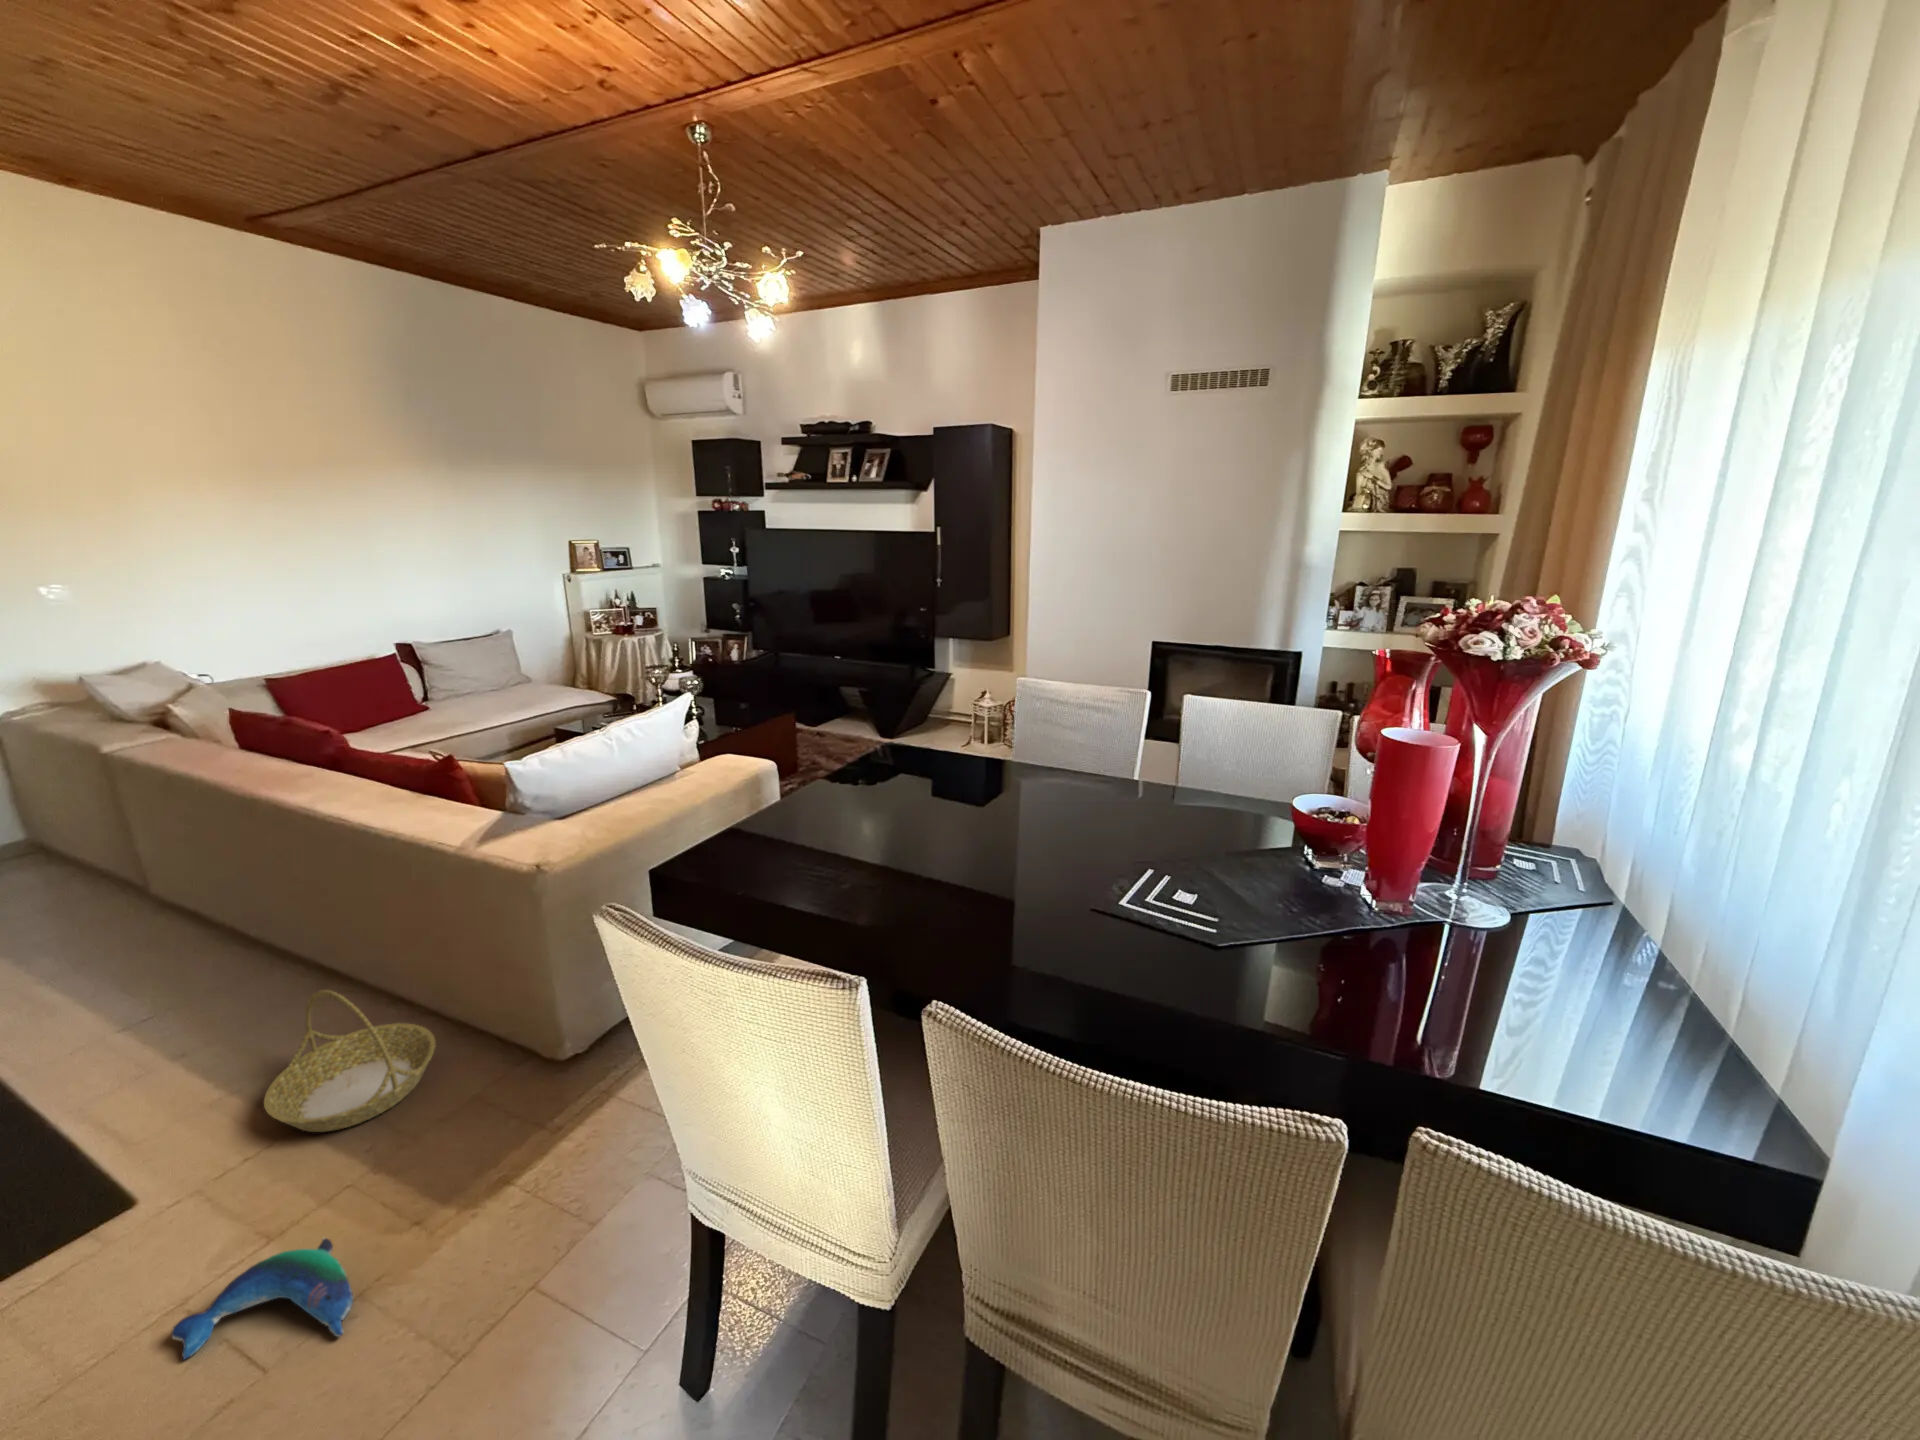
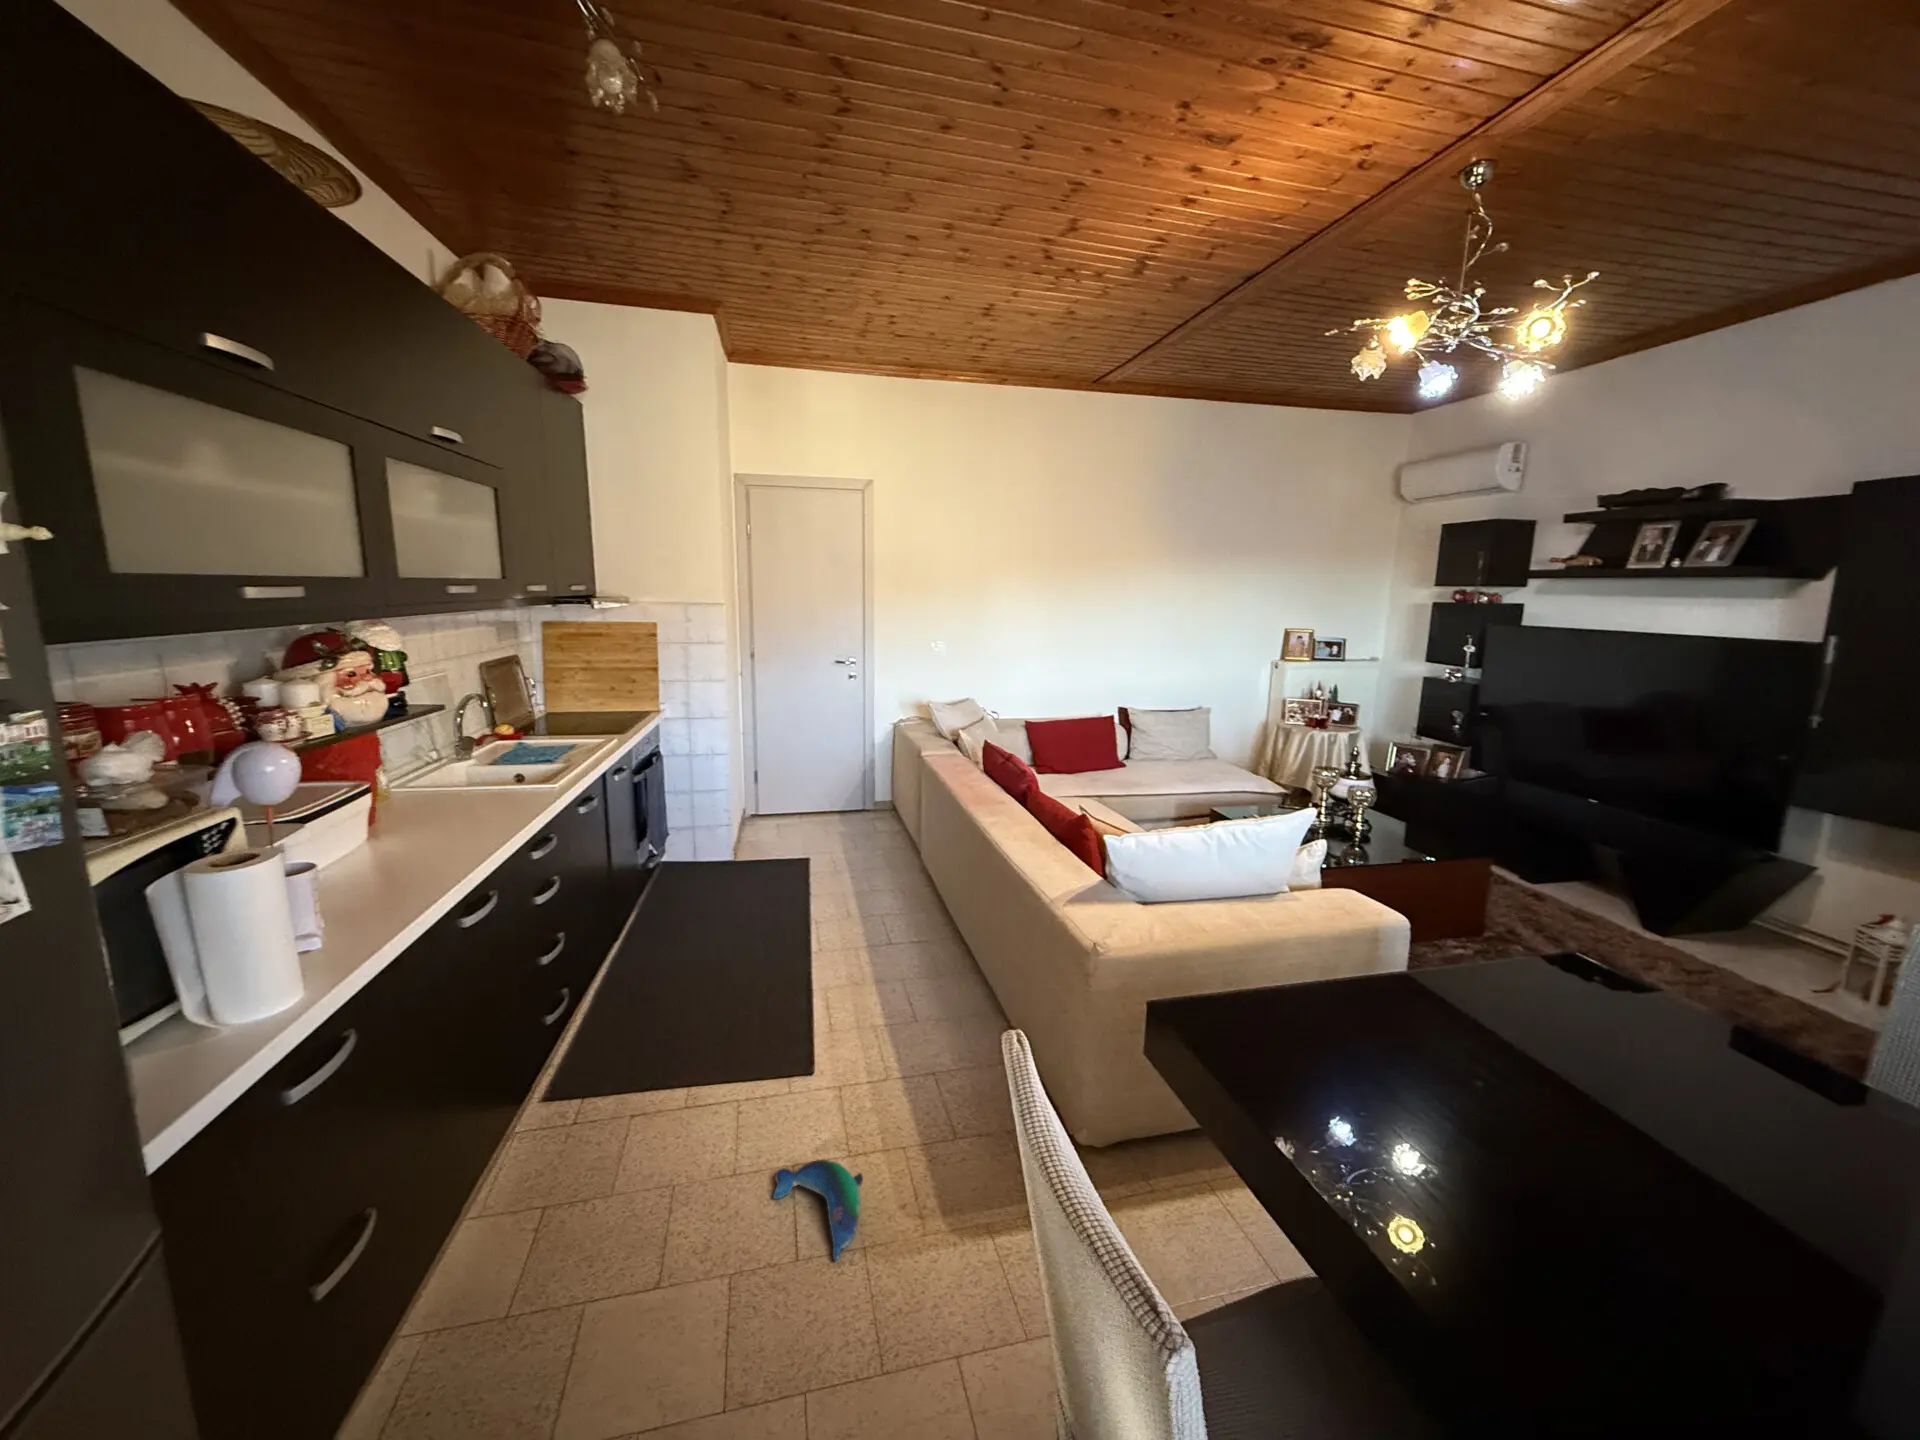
basket: present [264,990,435,1132] -> none [887,971,1000,1094]

